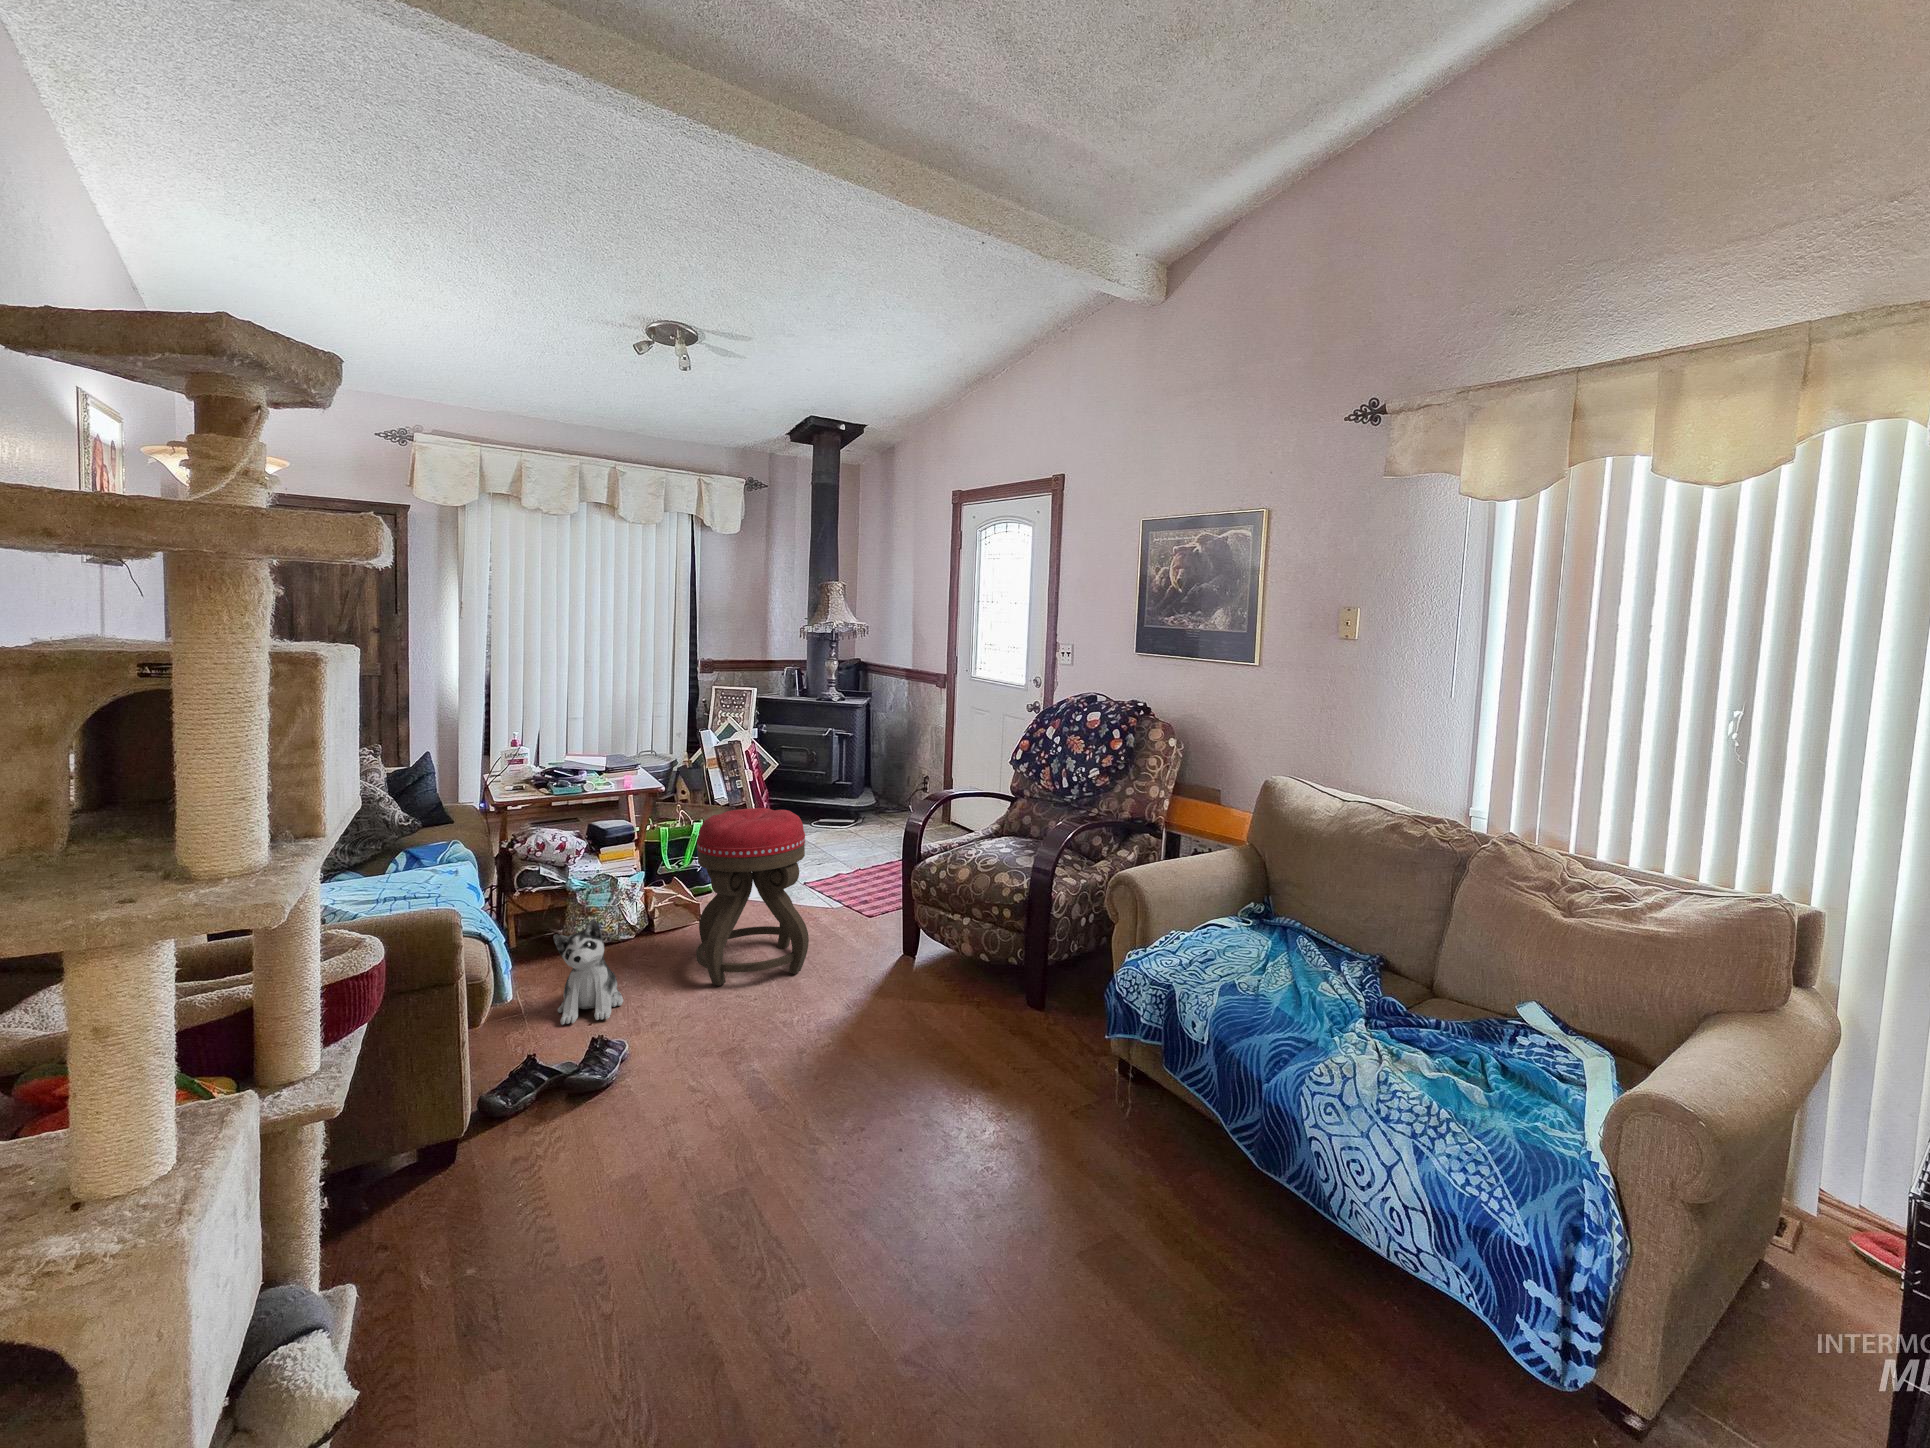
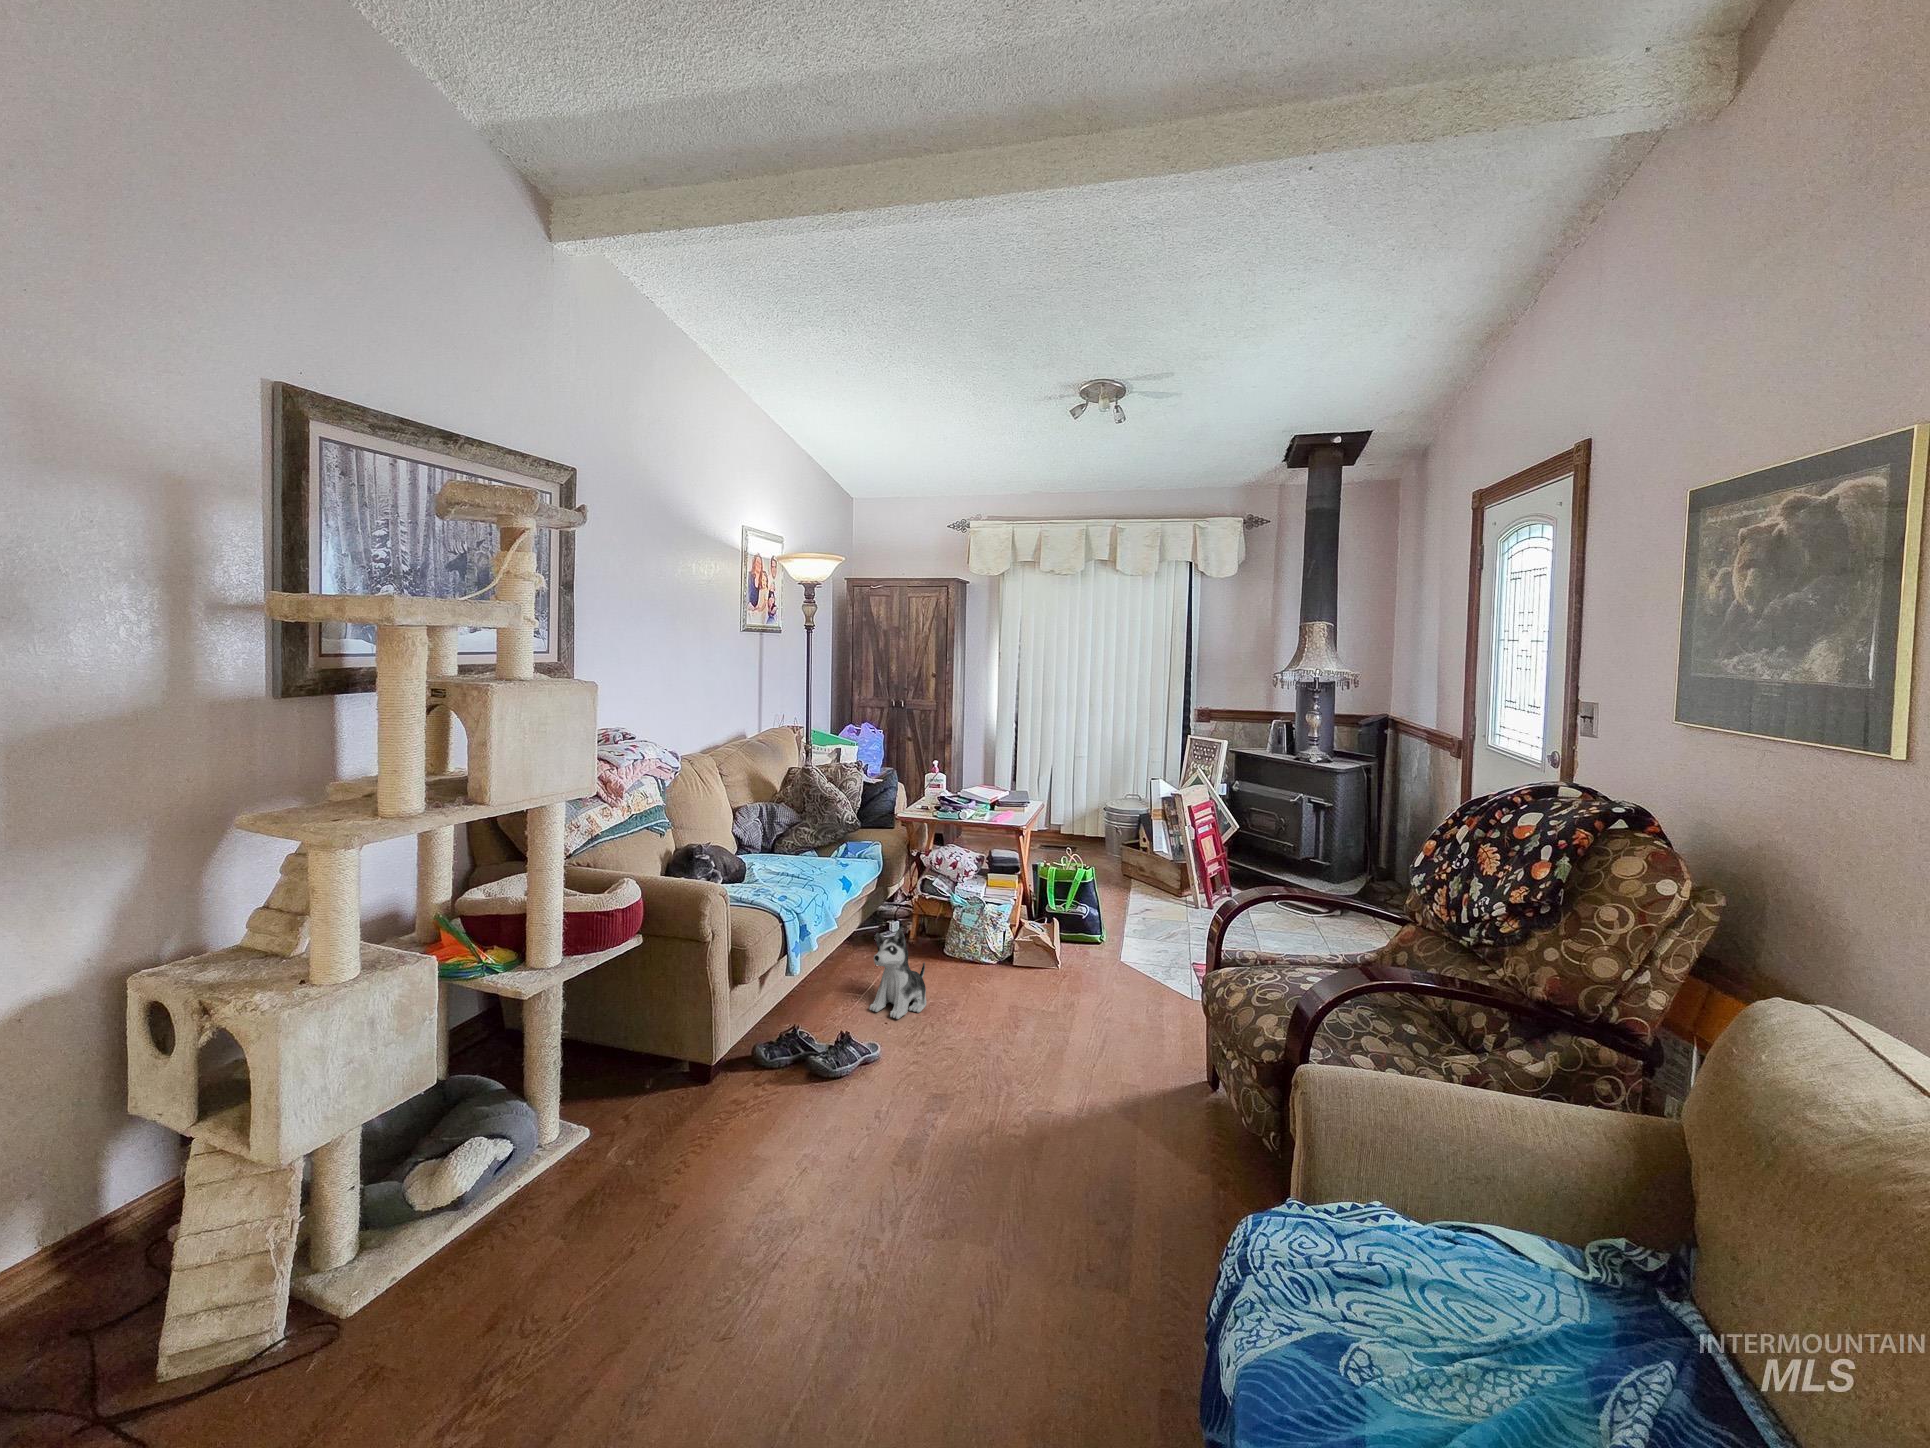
ottoman: present [696,808,809,986] -> none [987,859,1109,1047]

